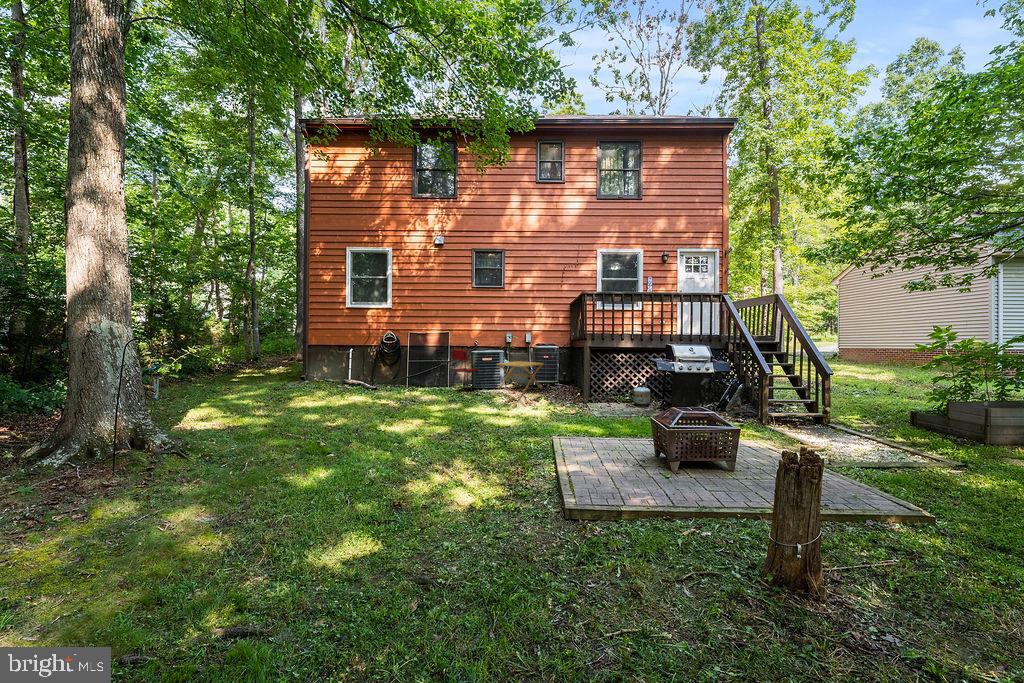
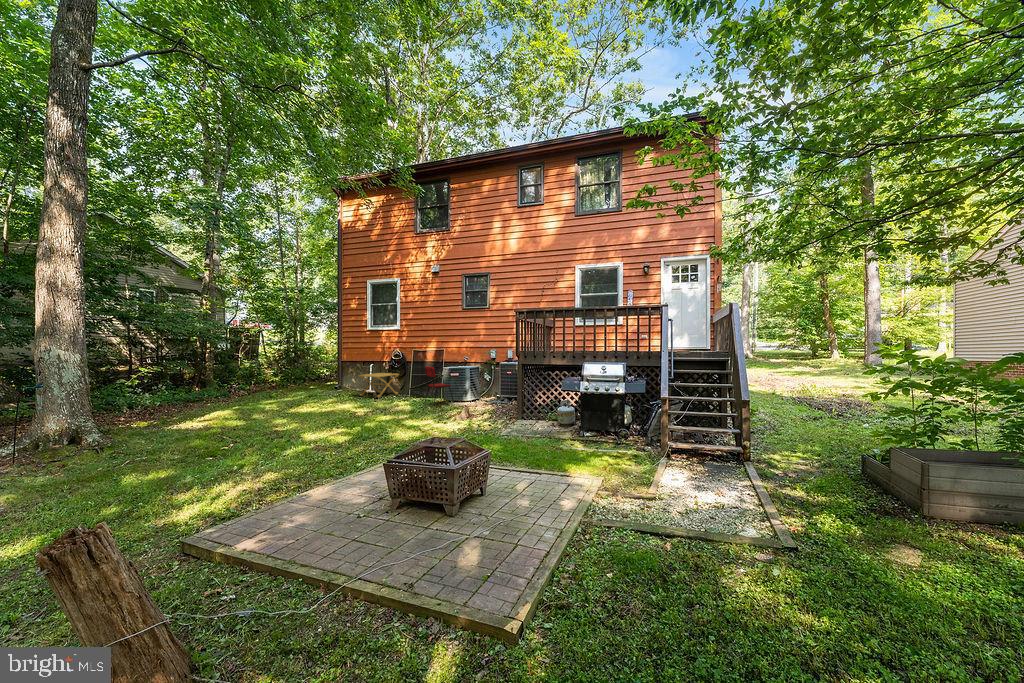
side table: present [497,361,544,392] -> present [359,373,399,397]

